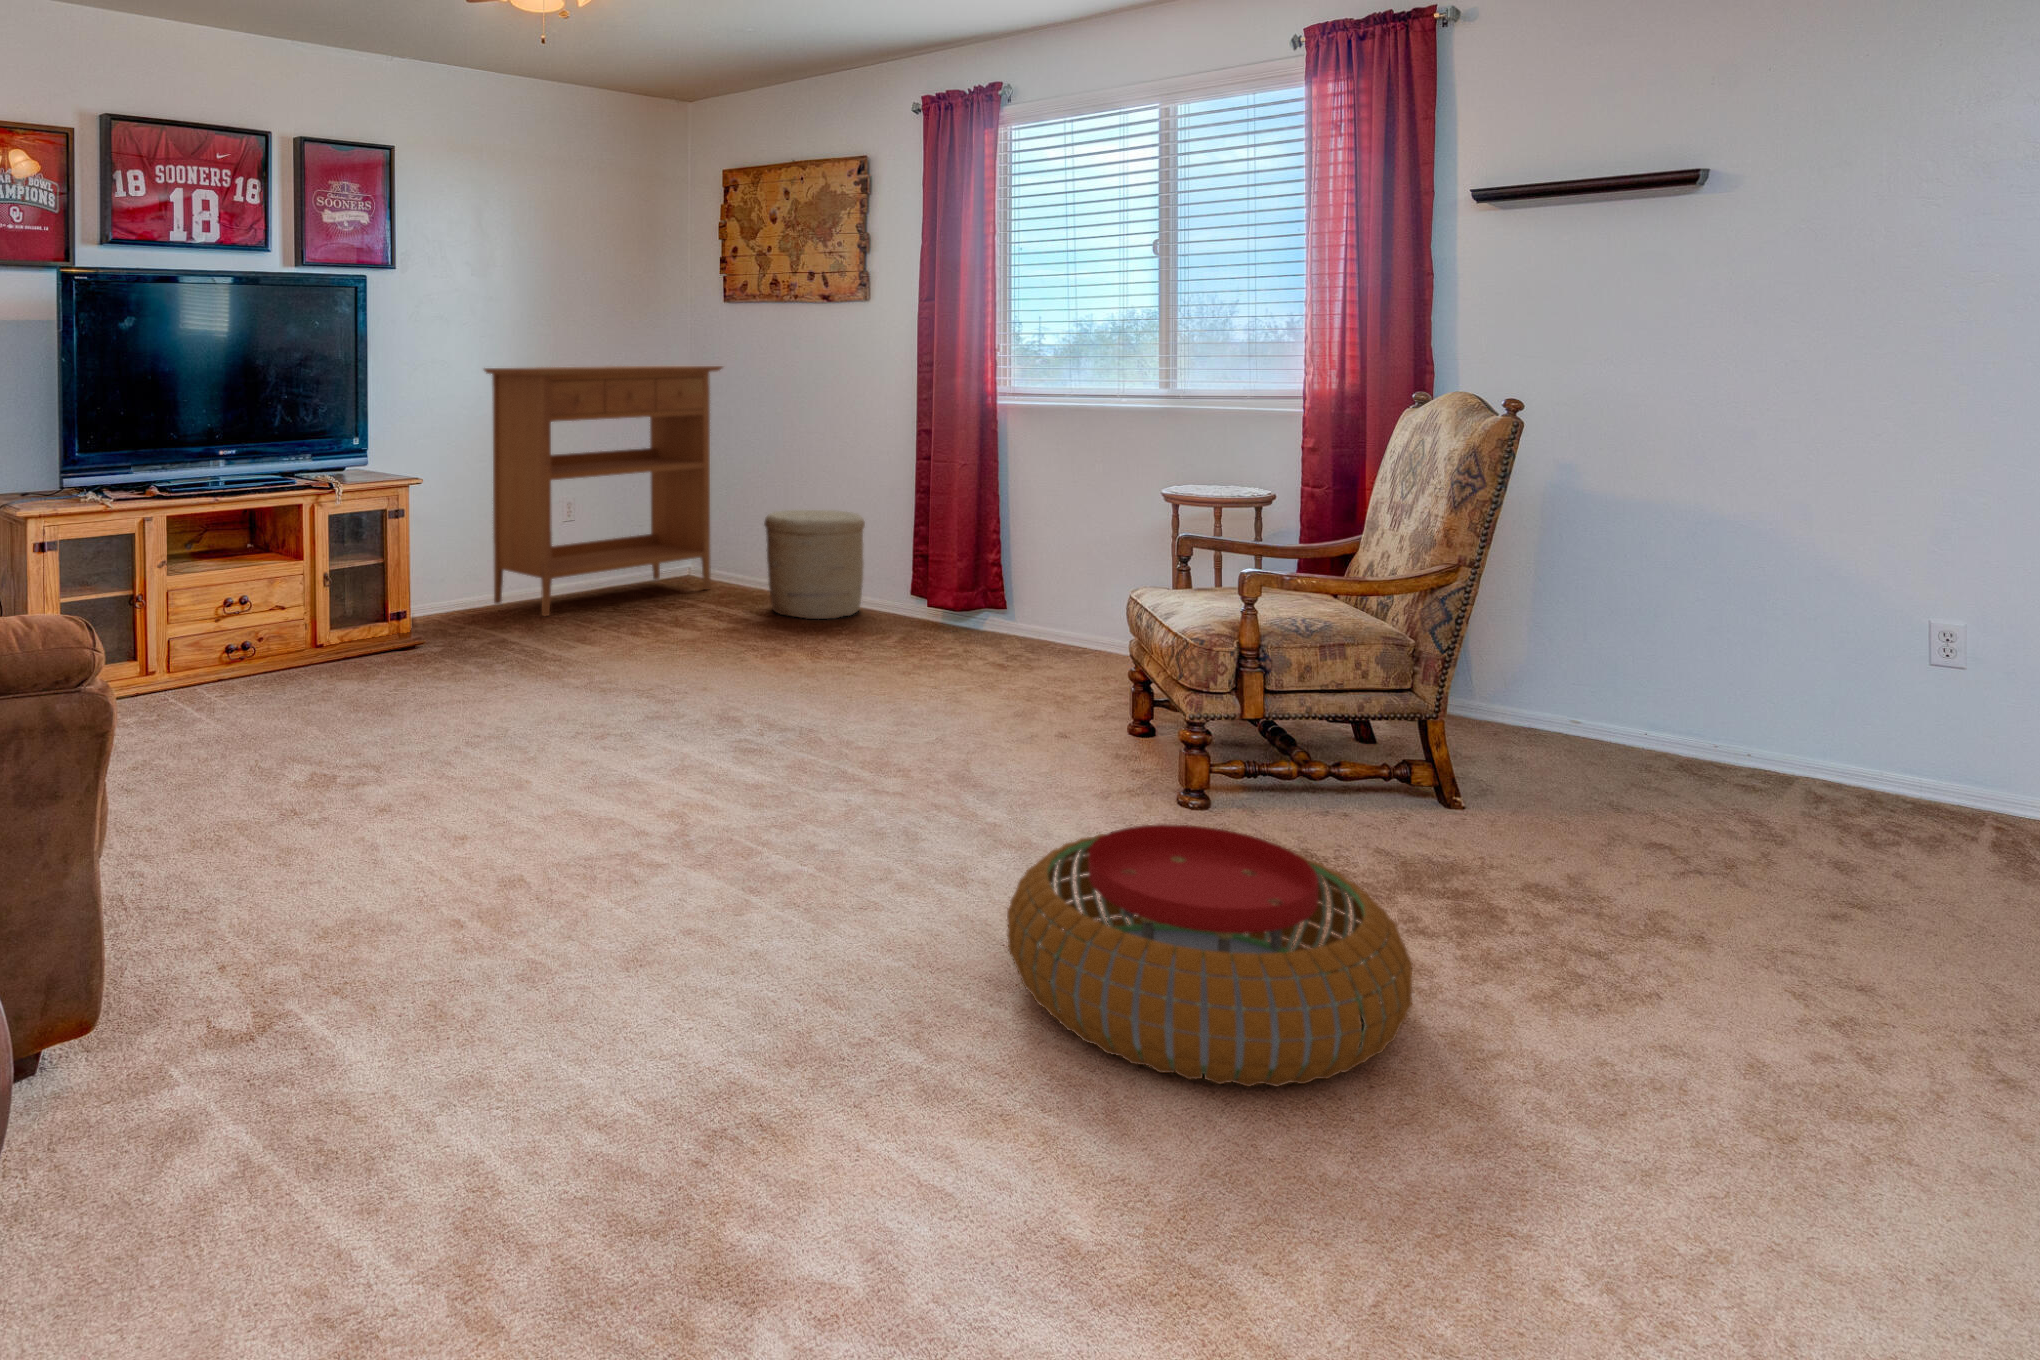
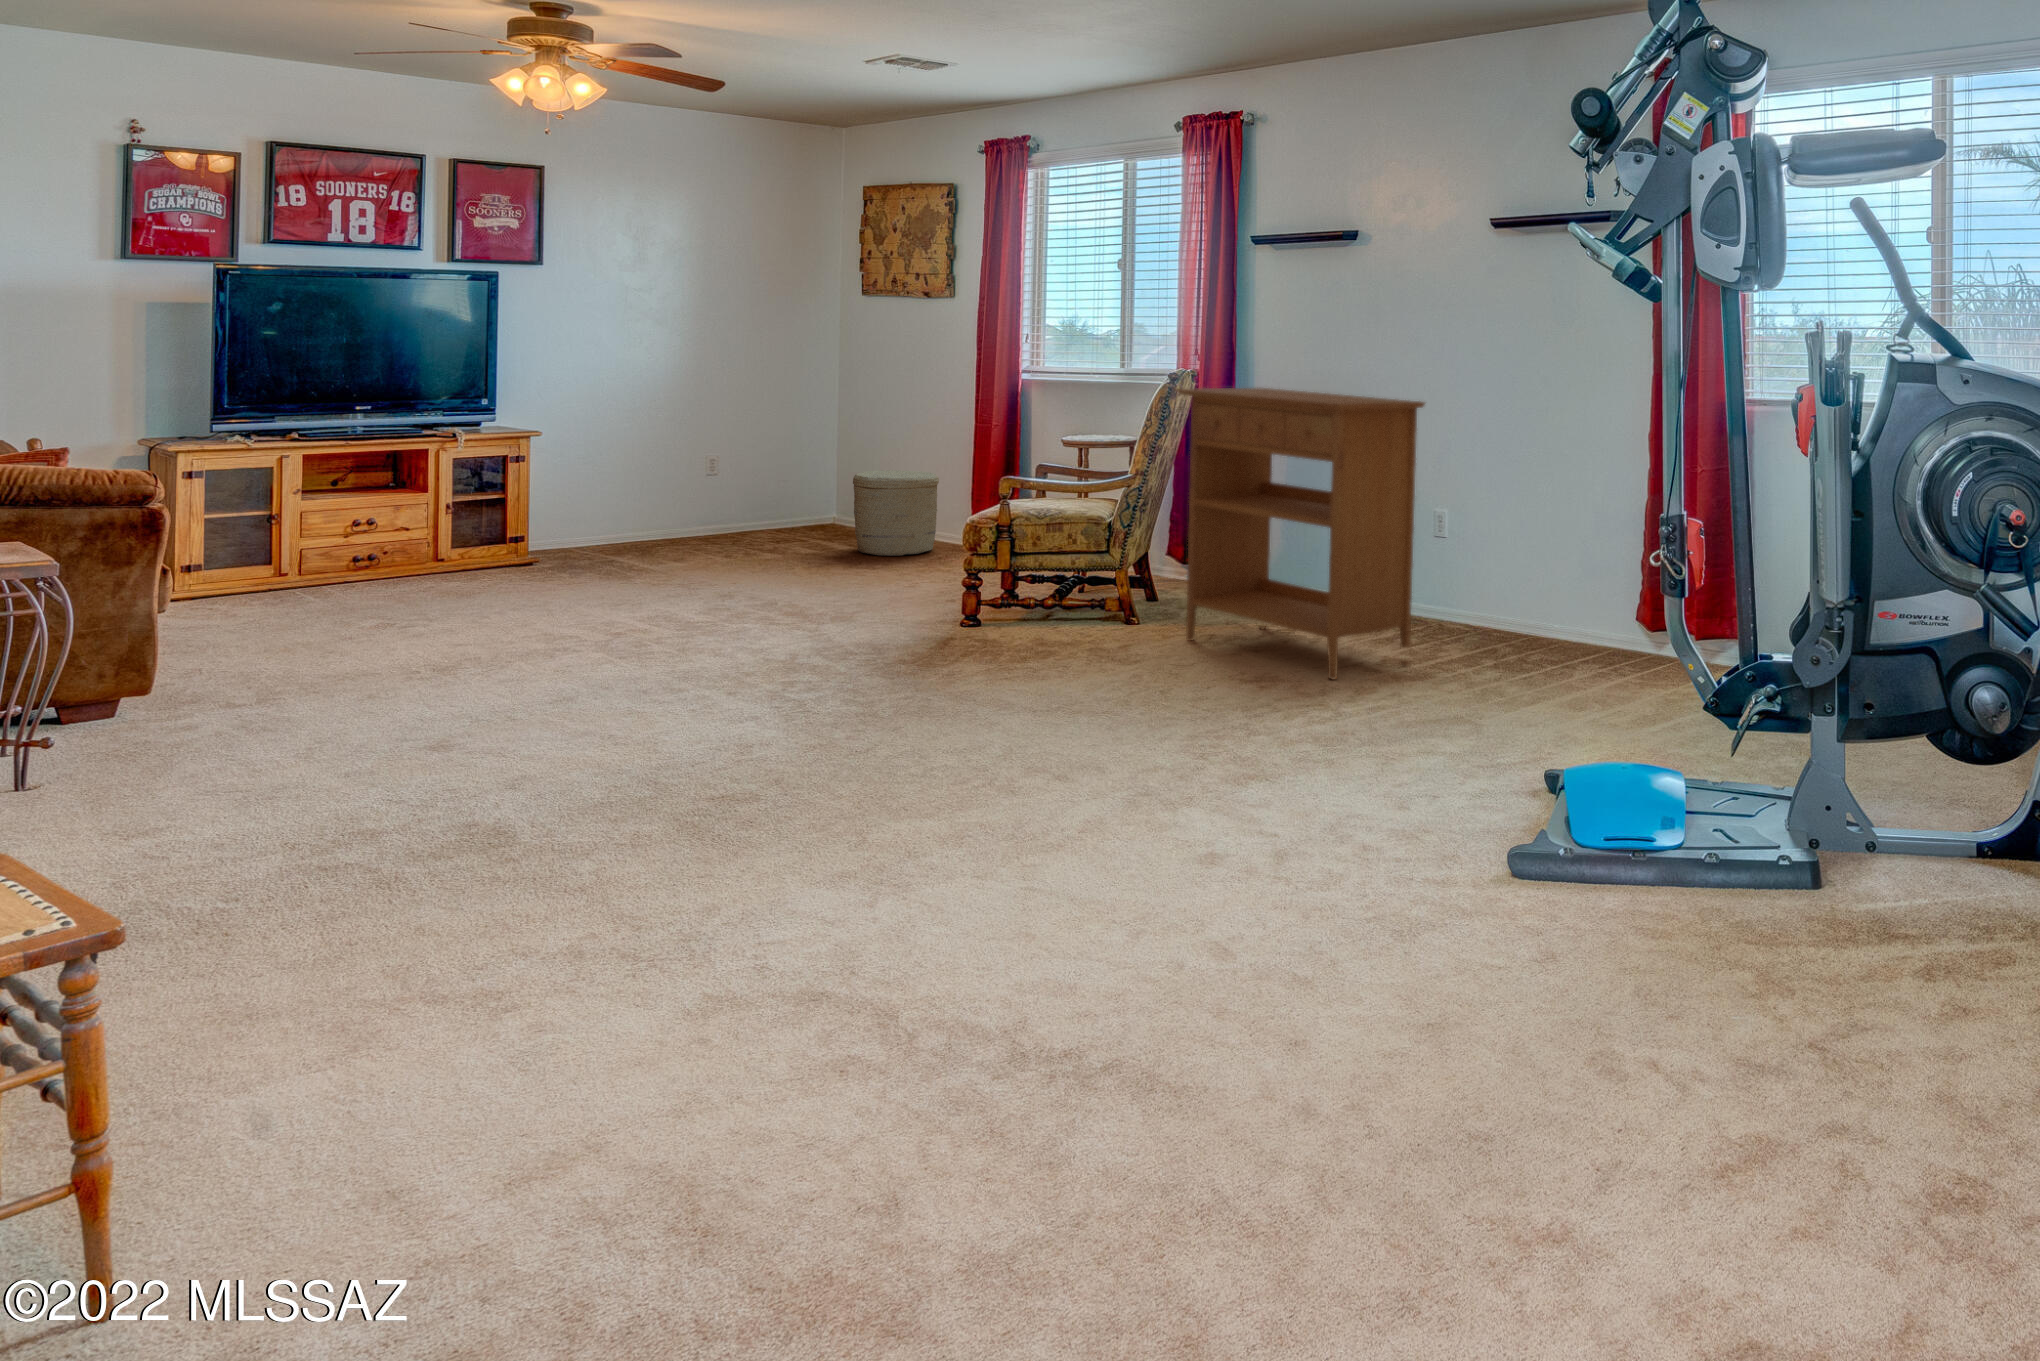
console table: present [484,366,722,616] -> present [1177,388,1425,679]
pouf: present [1007,824,1413,1087] -> none [622,629,845,734]

